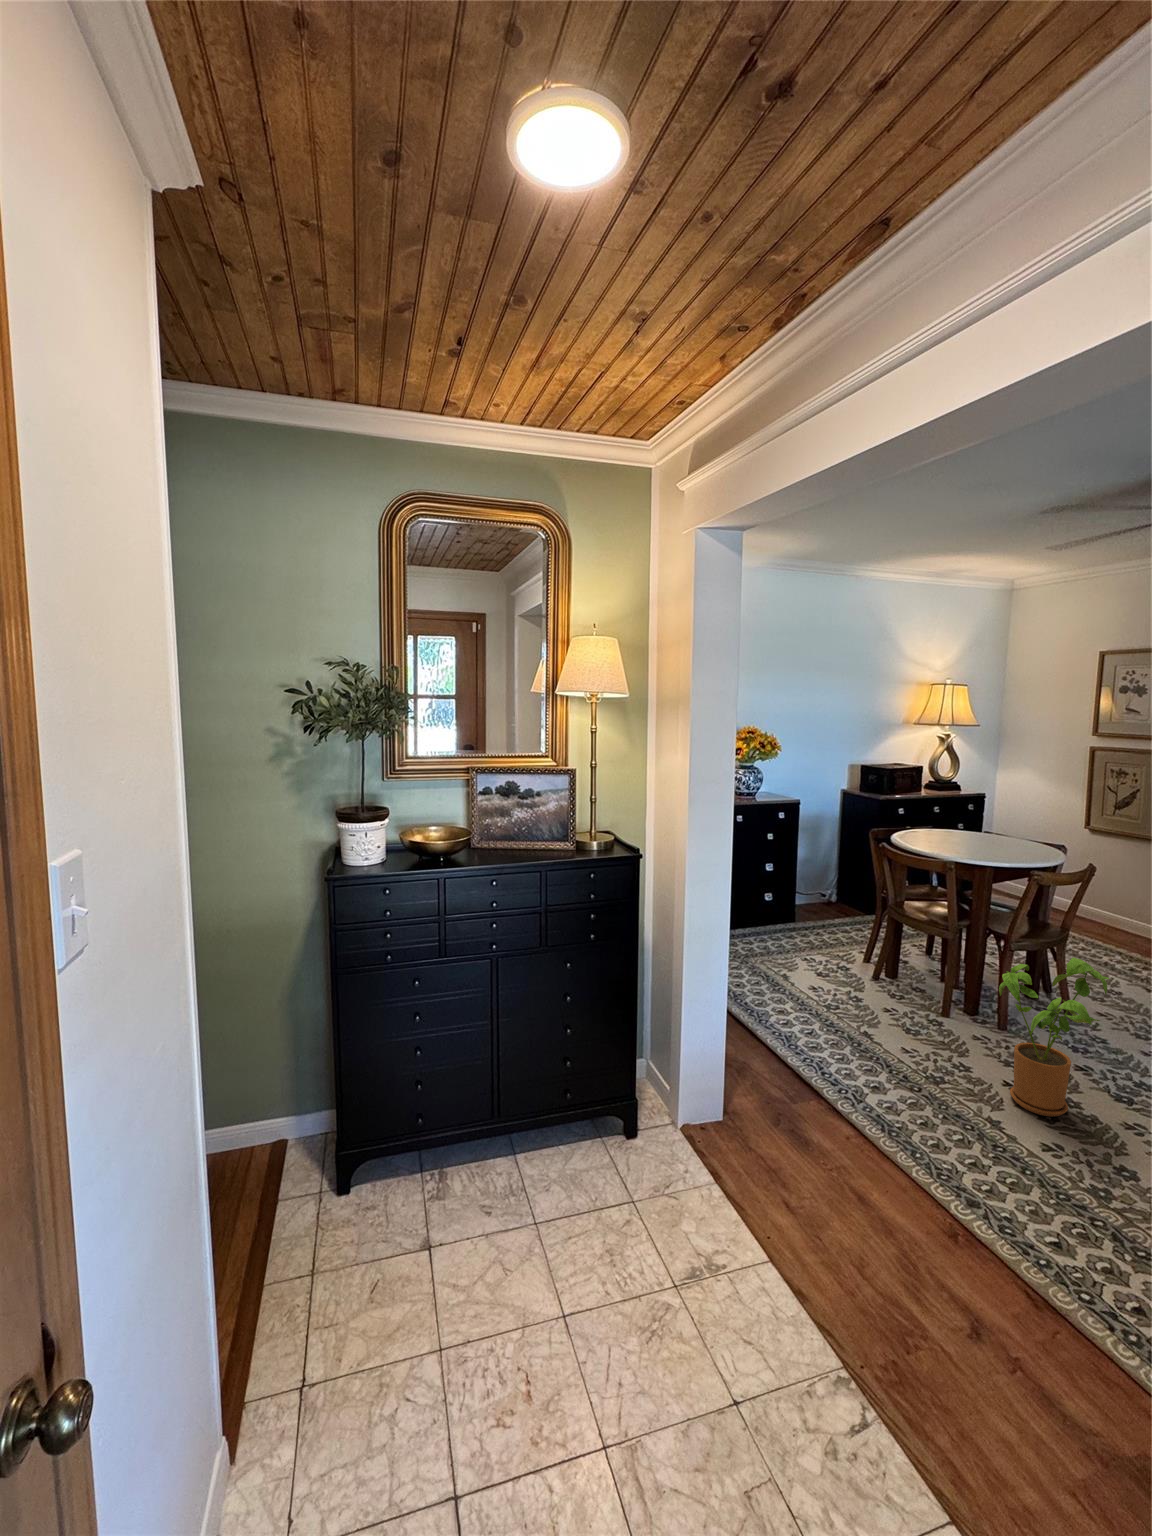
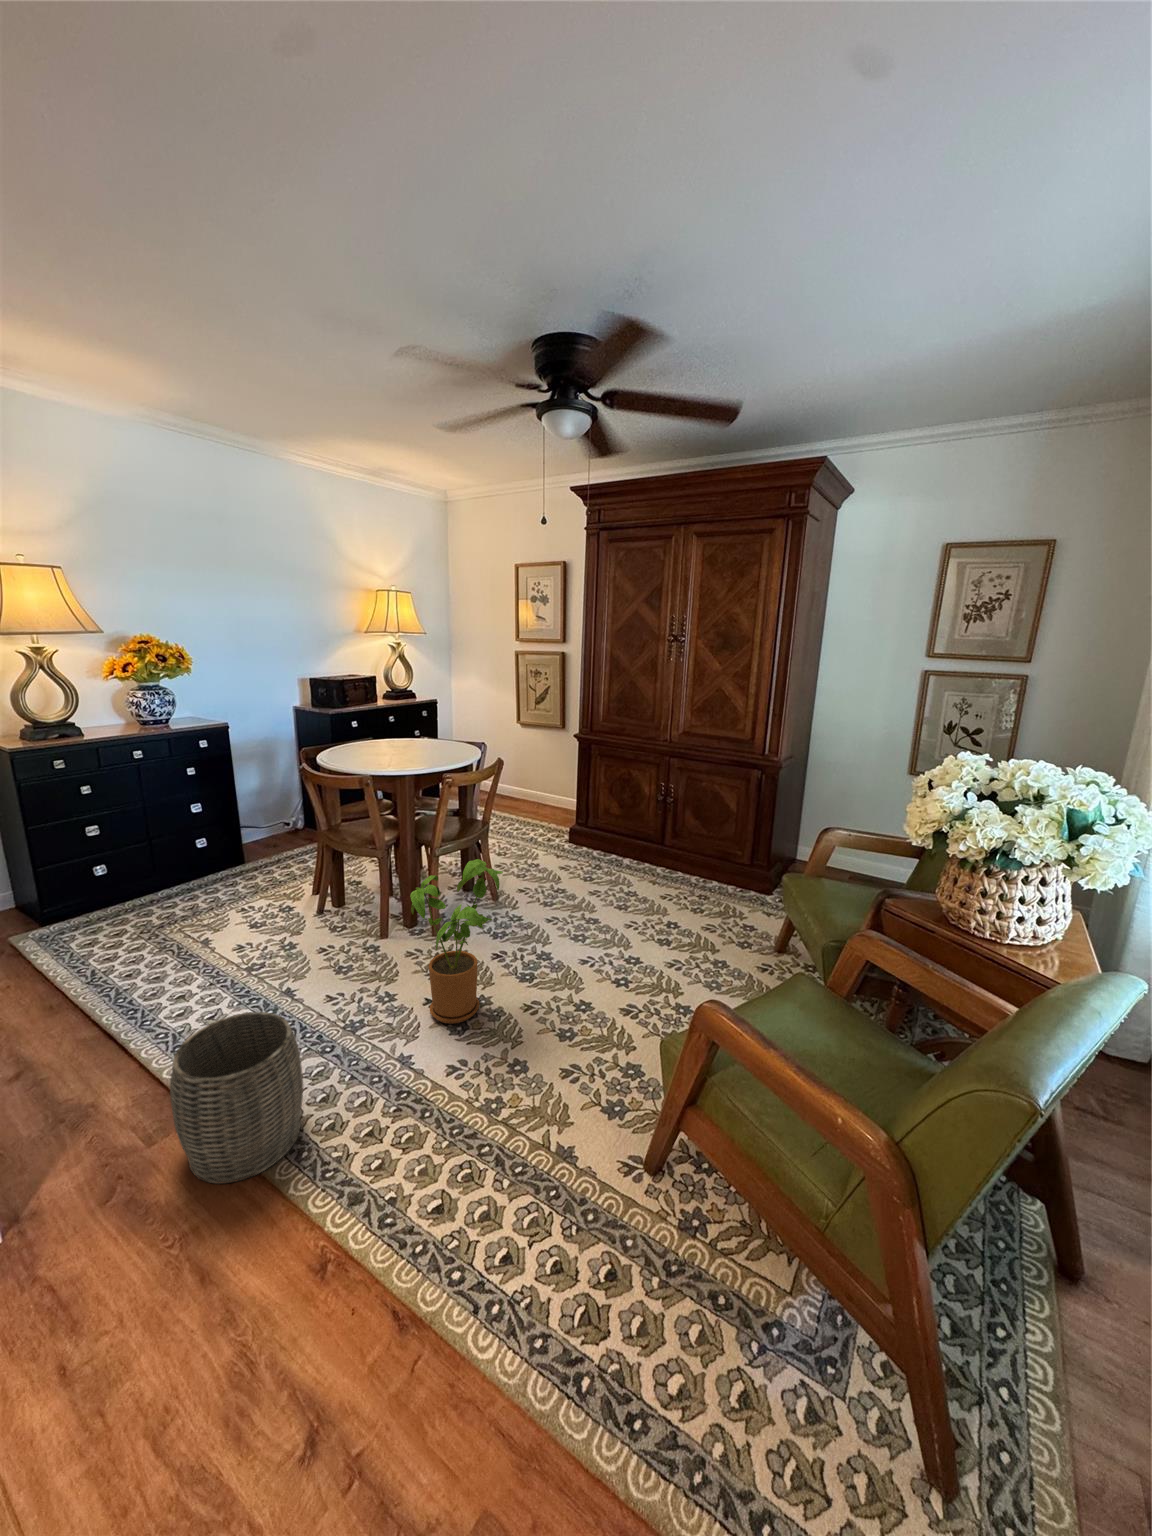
woven basket: none [816,1029,912,1157] -> present [170,1012,303,1184]

